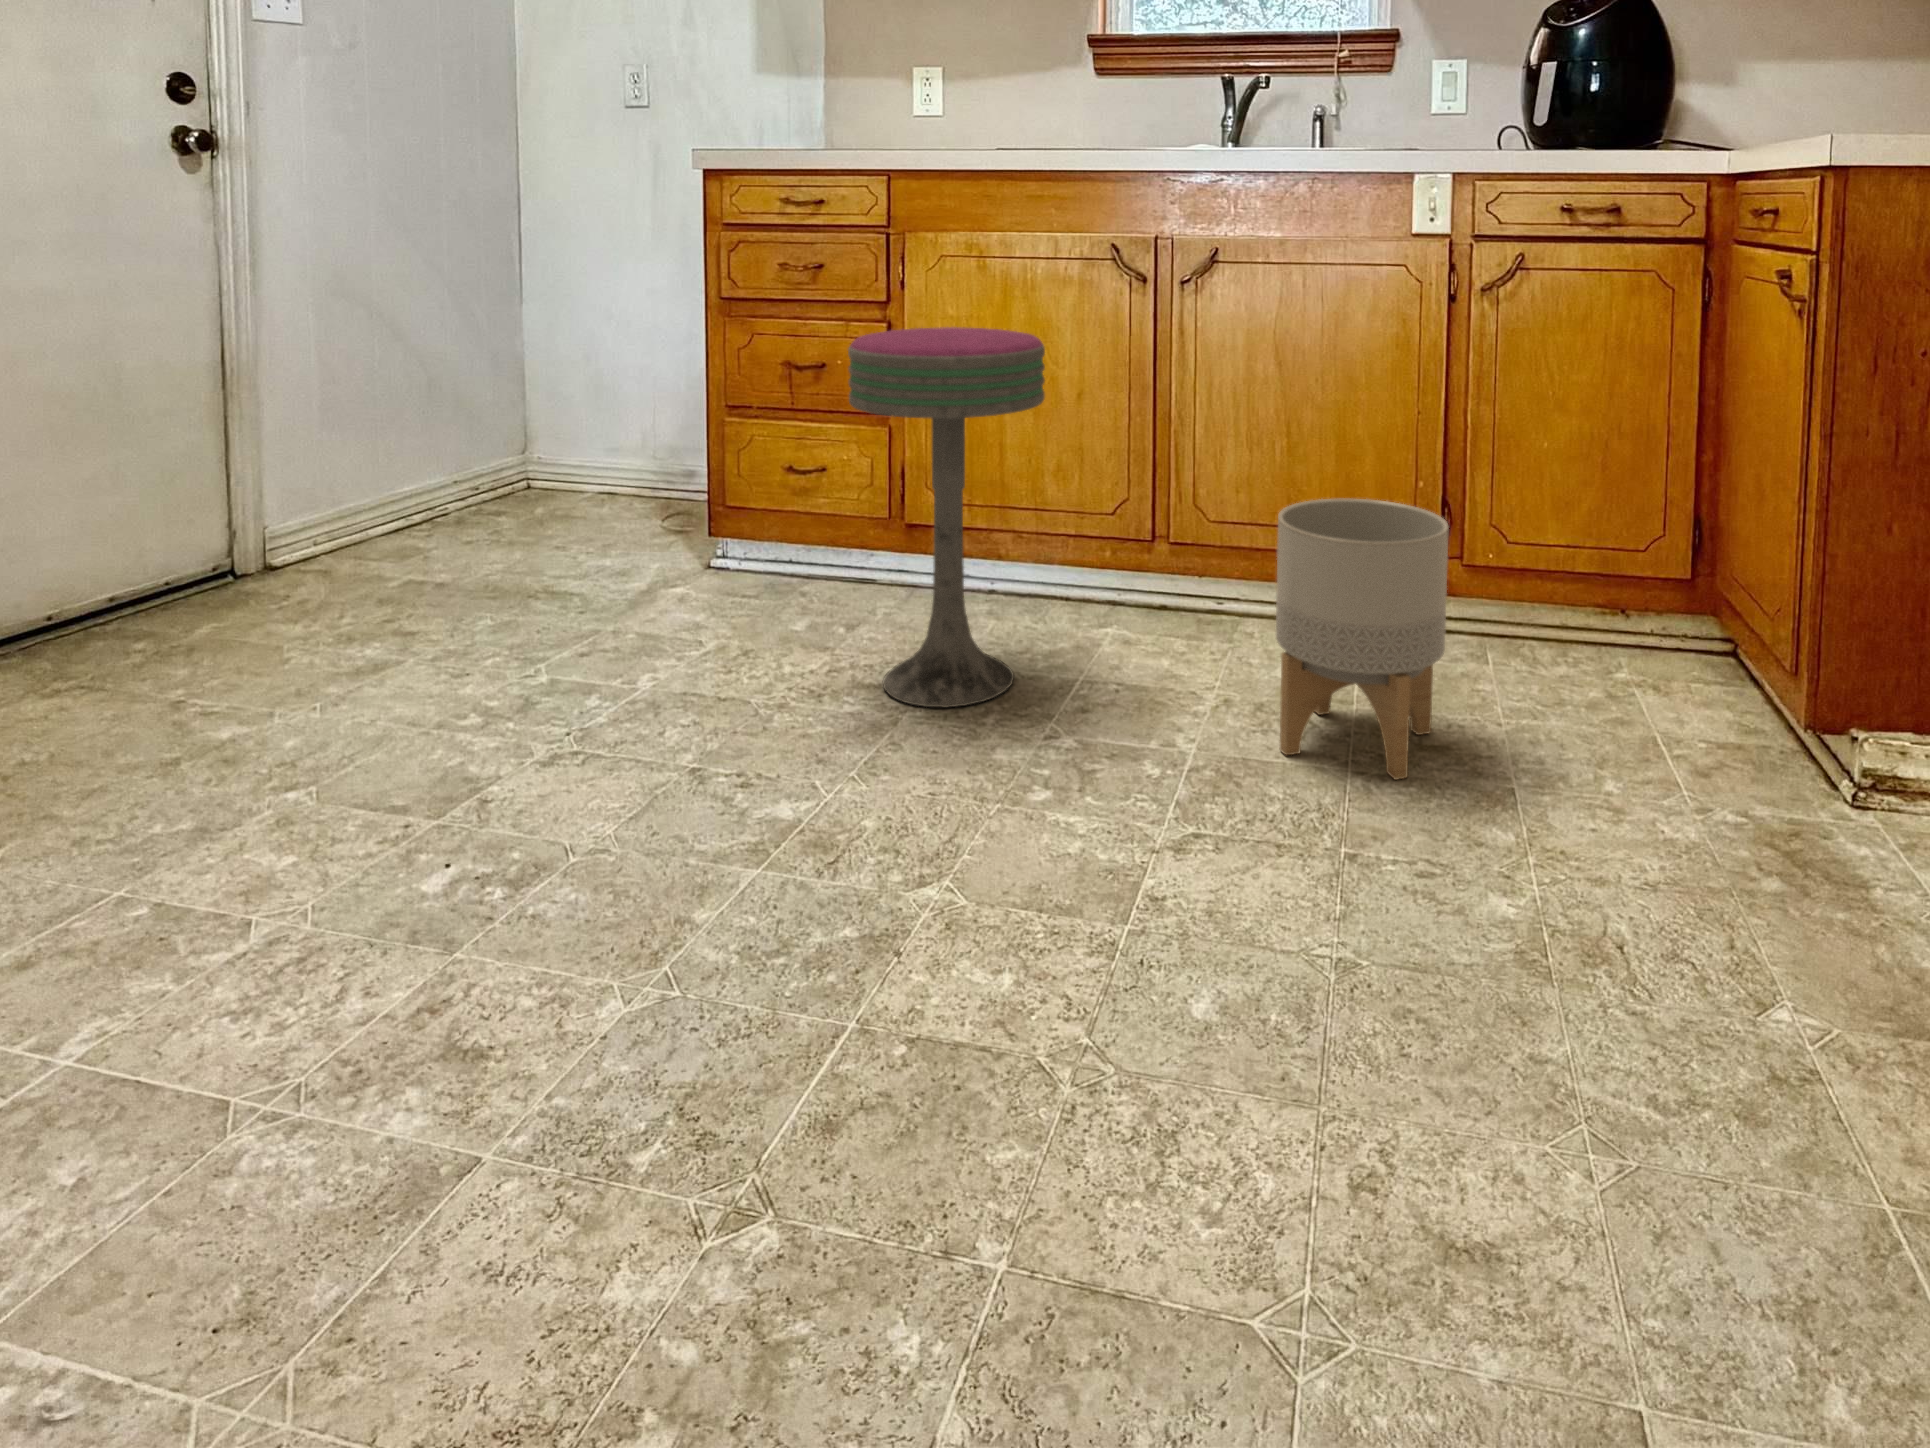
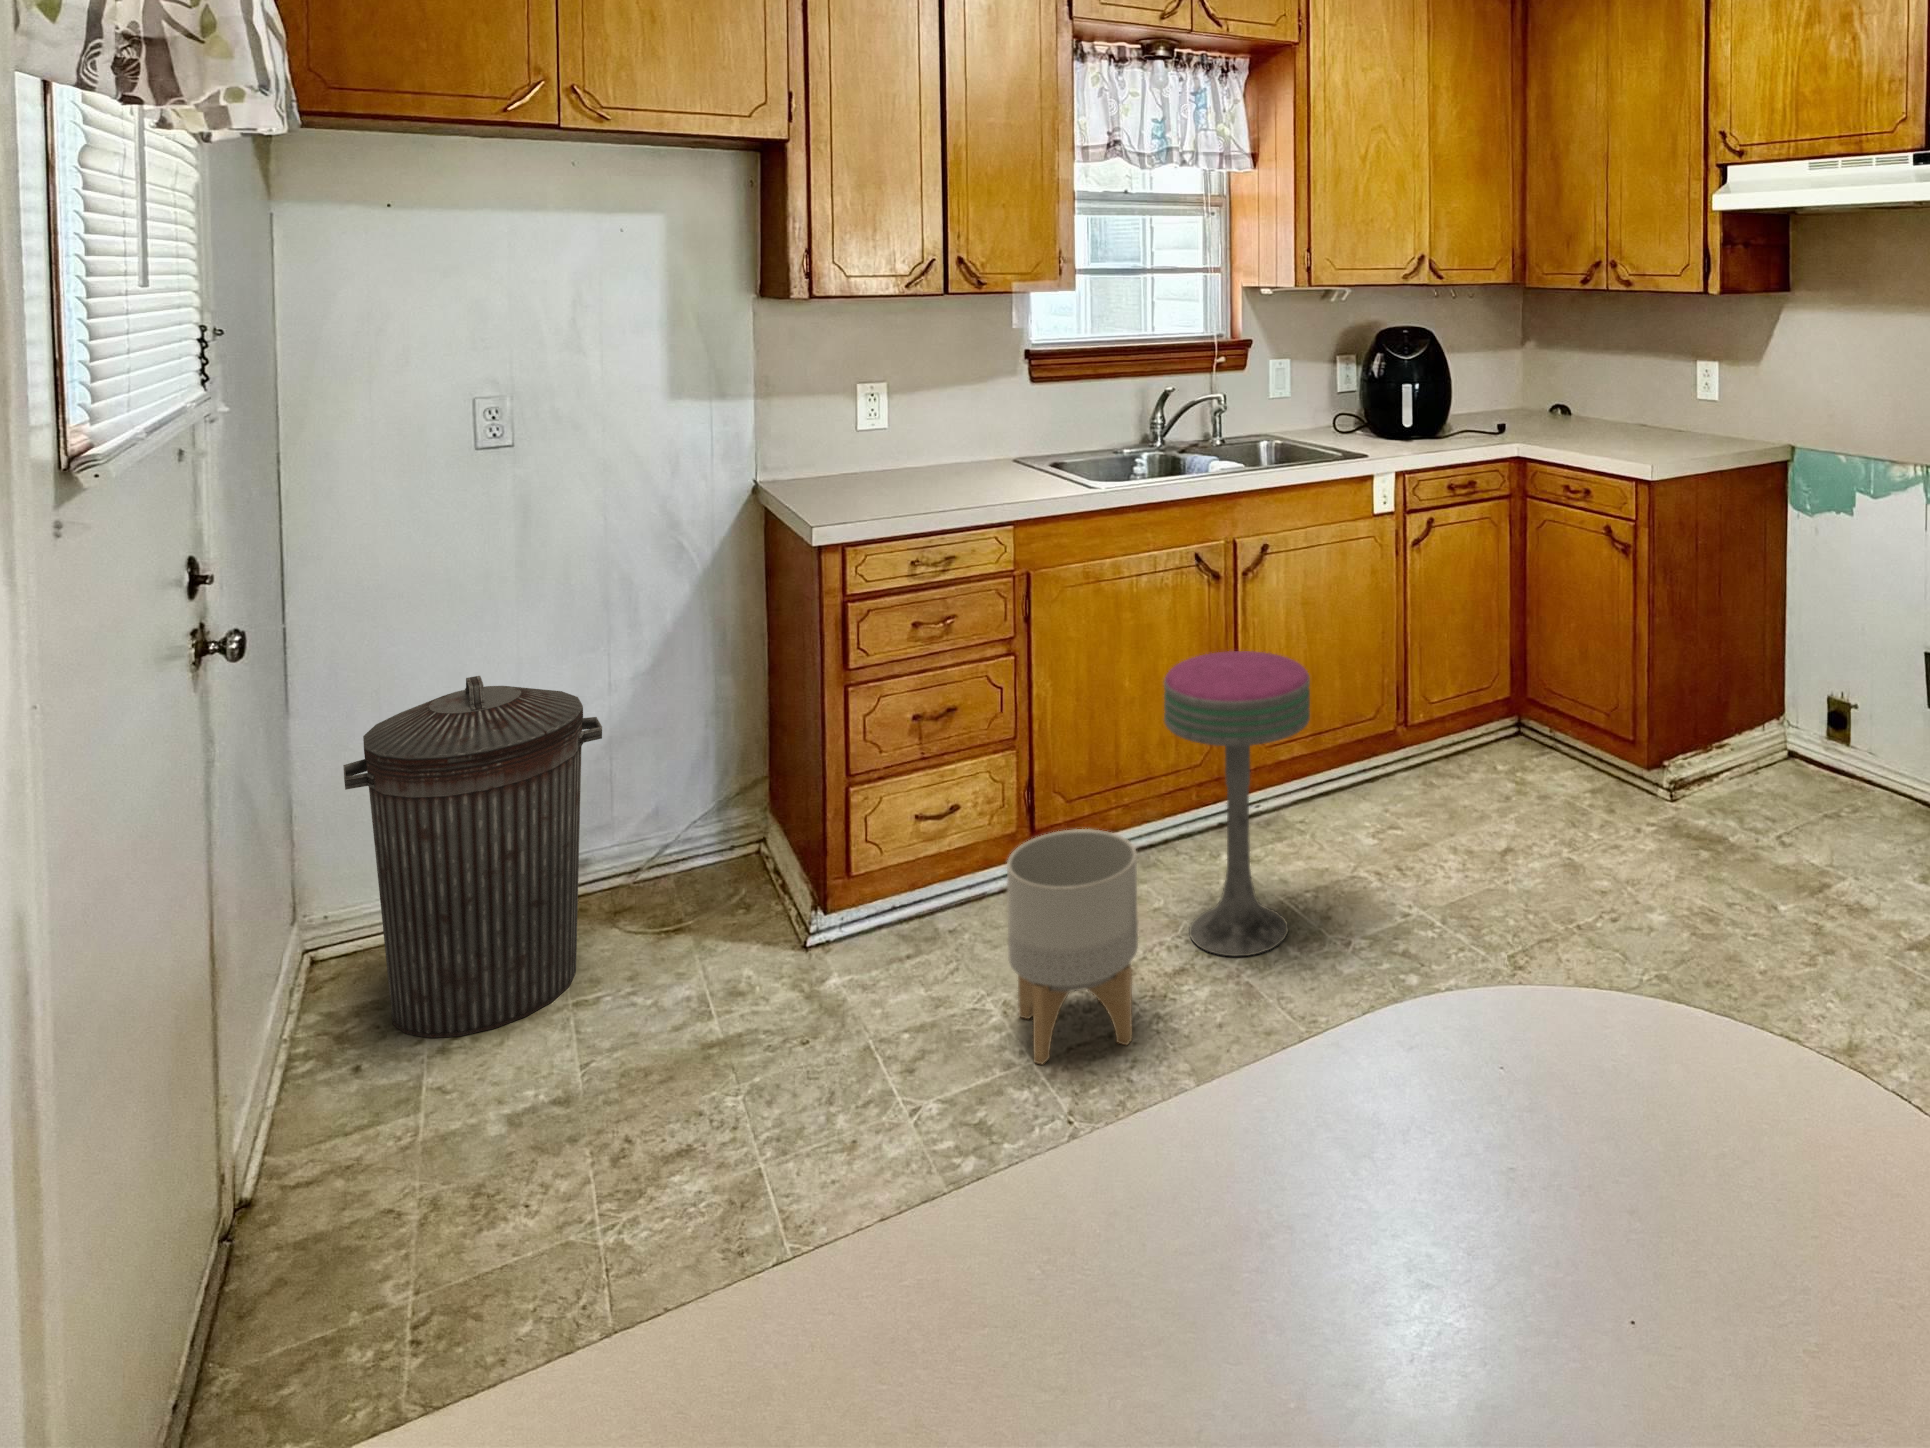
trash can: none [439,264,617,539] -> present [343,676,602,1038]
planter: present [1276,498,1449,780] -> present [1007,829,1138,1064]

